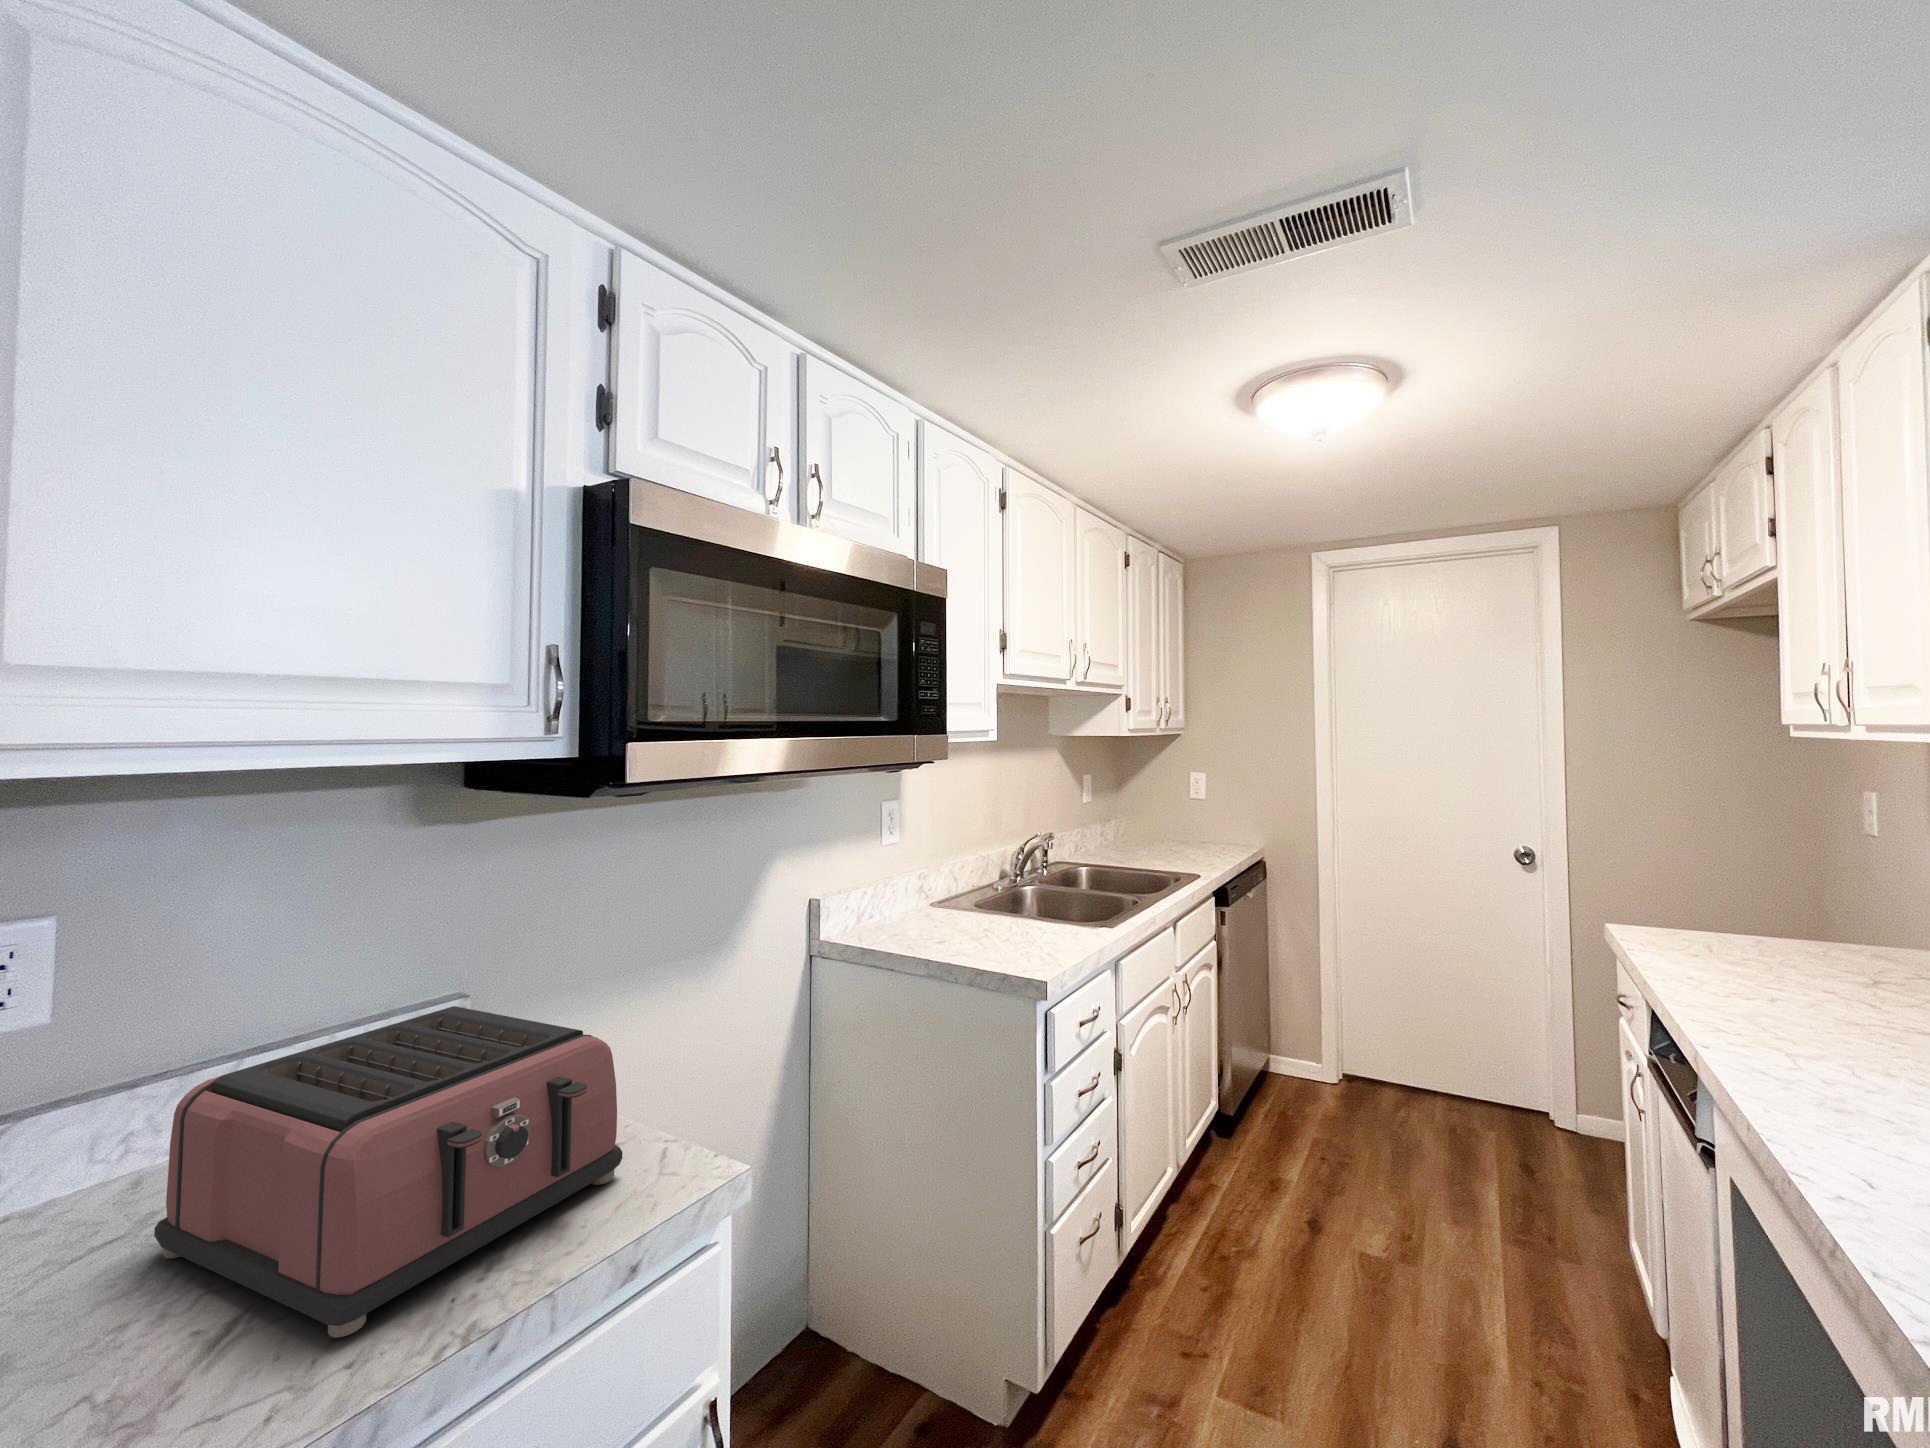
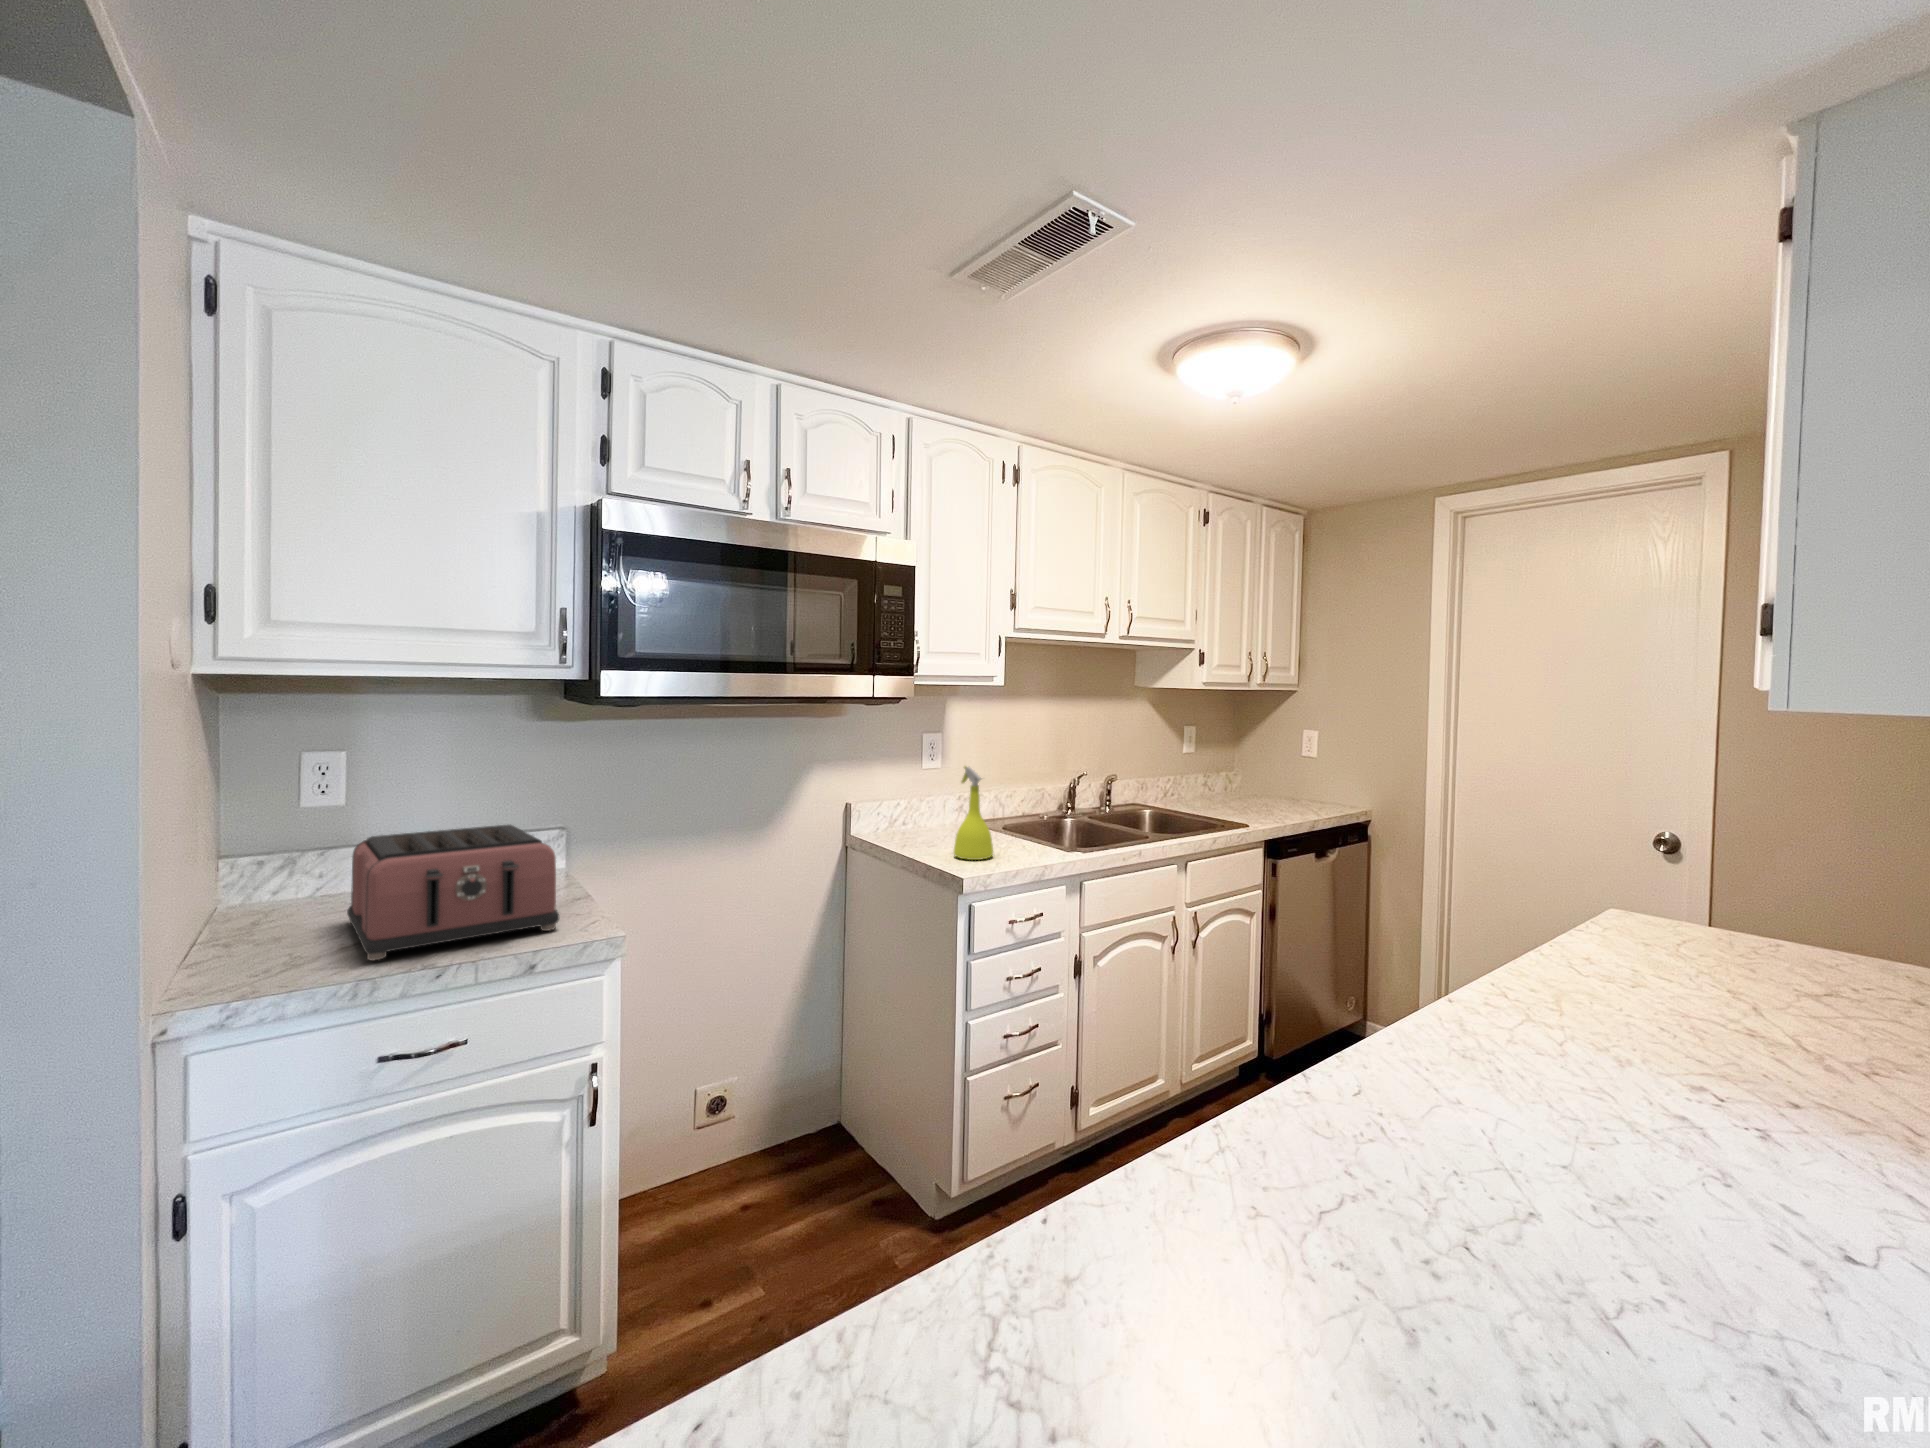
spray bottle: none [993,841,1042,958] -> present [954,766,993,860]

